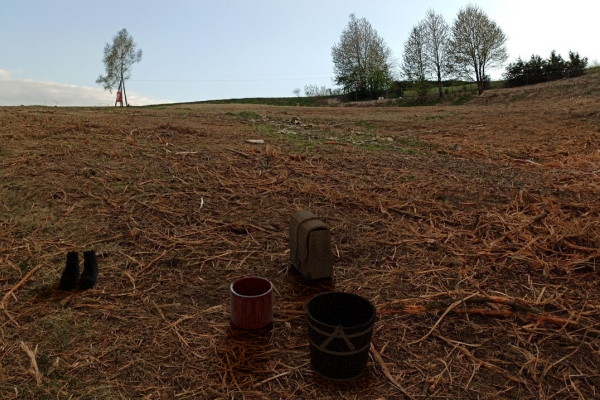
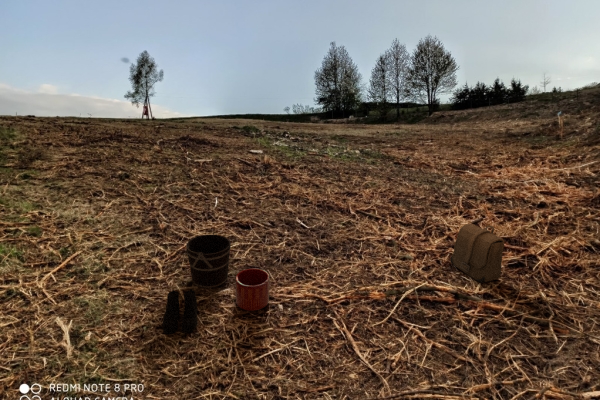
backpack: present [289,210,334,280] -> present [450,224,505,283]
boots: present [60,250,99,289] -> present [162,289,197,334]
bucket: present [303,288,377,381] -> present [186,233,231,288]

